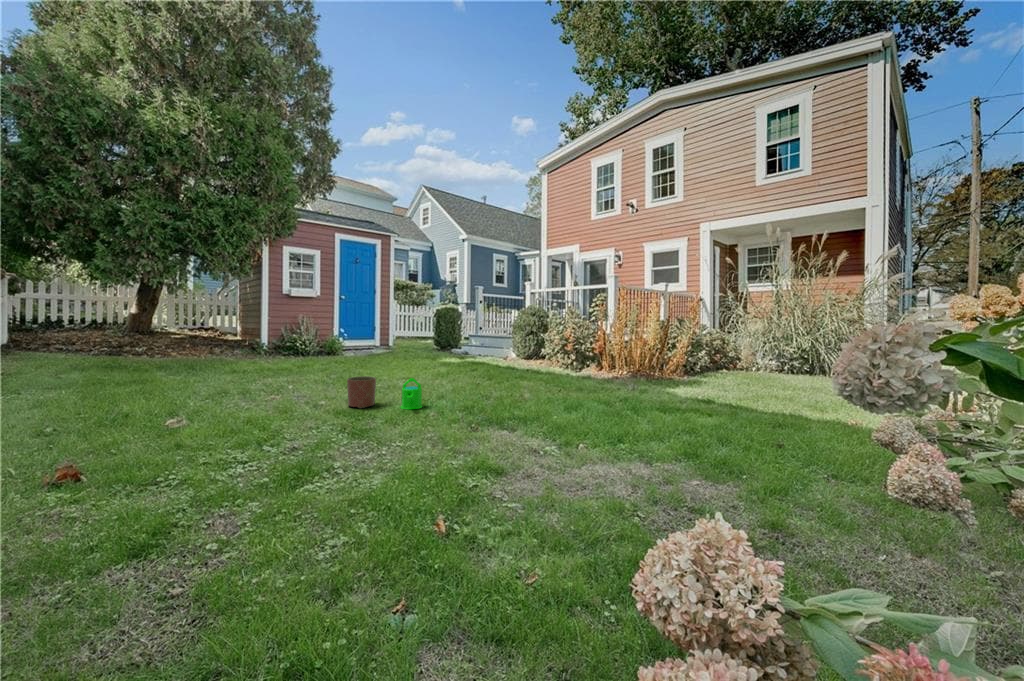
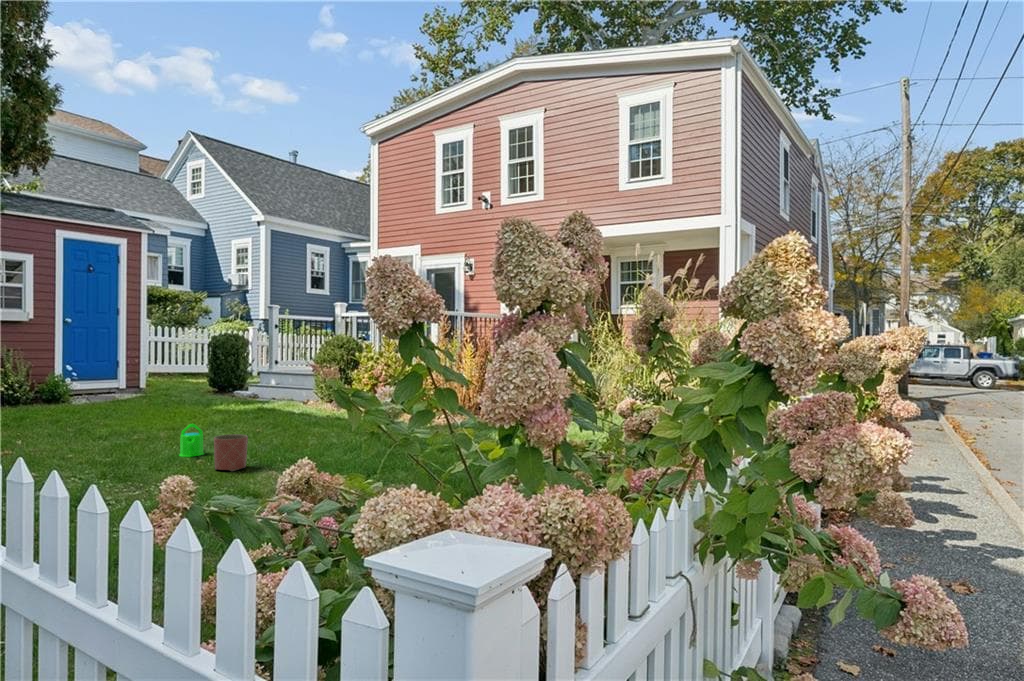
planter: present [347,376,376,408] -> present [214,434,248,471]

